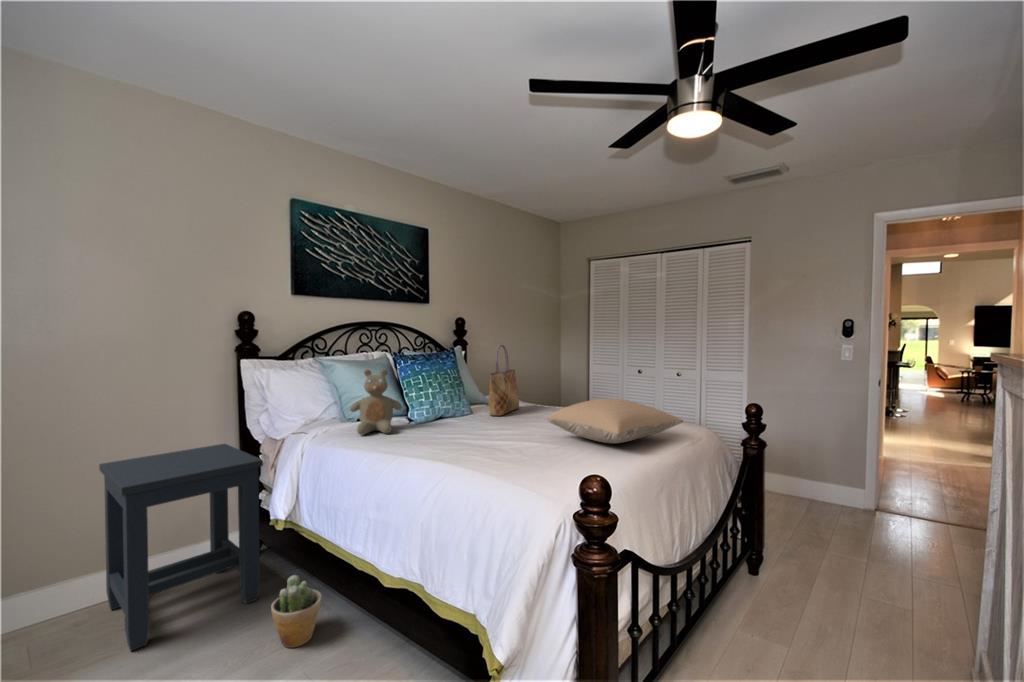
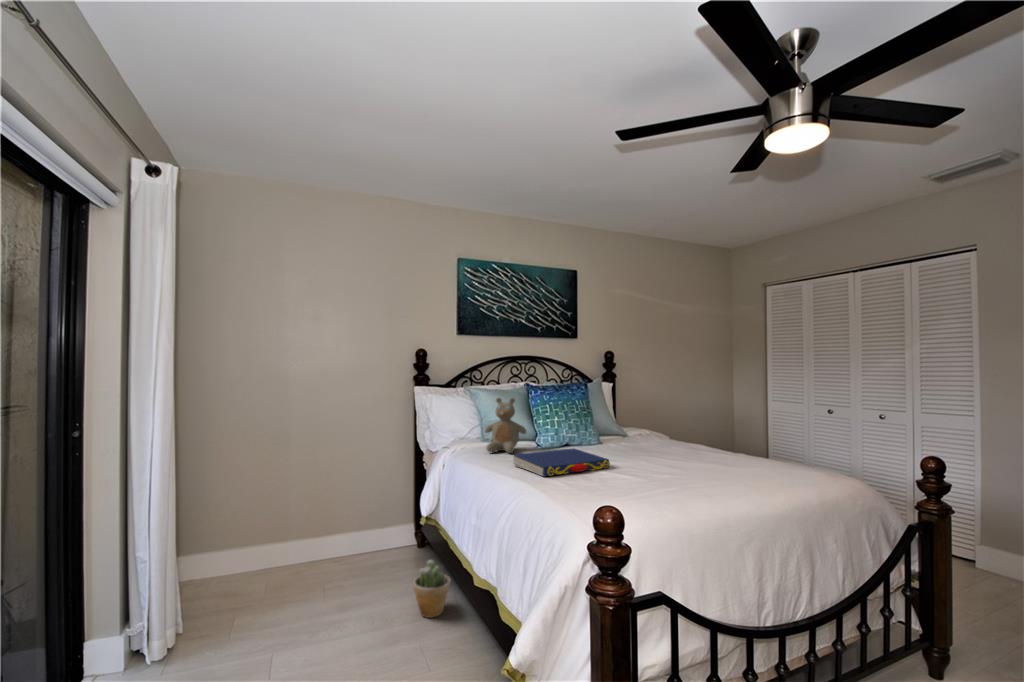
tote bag: present [488,345,519,416] -> none [611,378,648,447]
pillow: present [547,399,683,443] -> none [644,436,790,481]
book: none [404,422,512,458] -> present [513,448,610,477]
side table: present [99,444,263,651] -> none [325,452,421,593]

